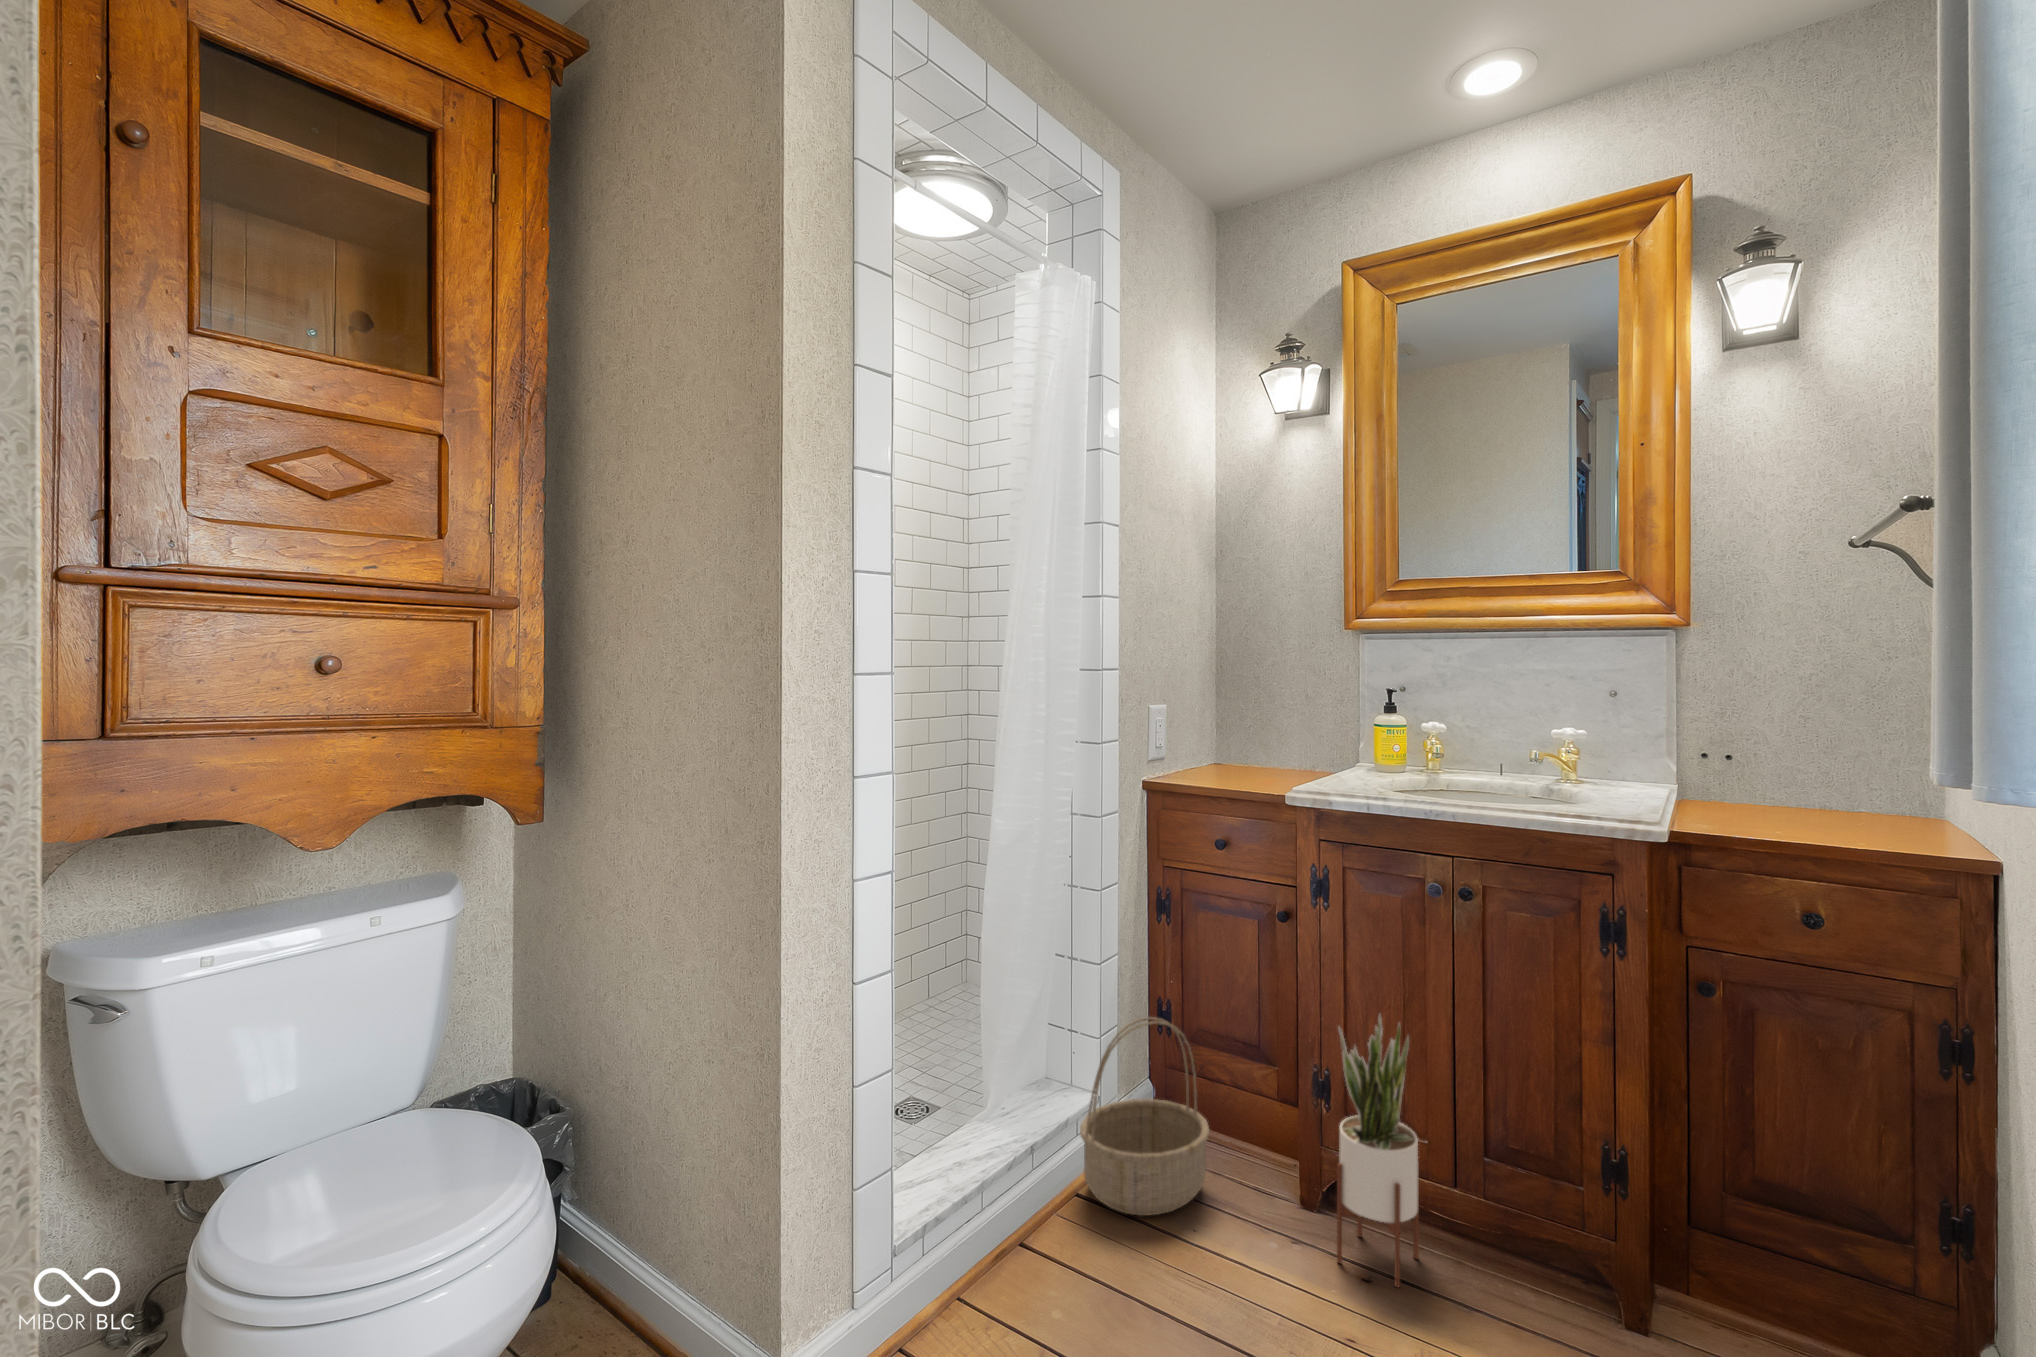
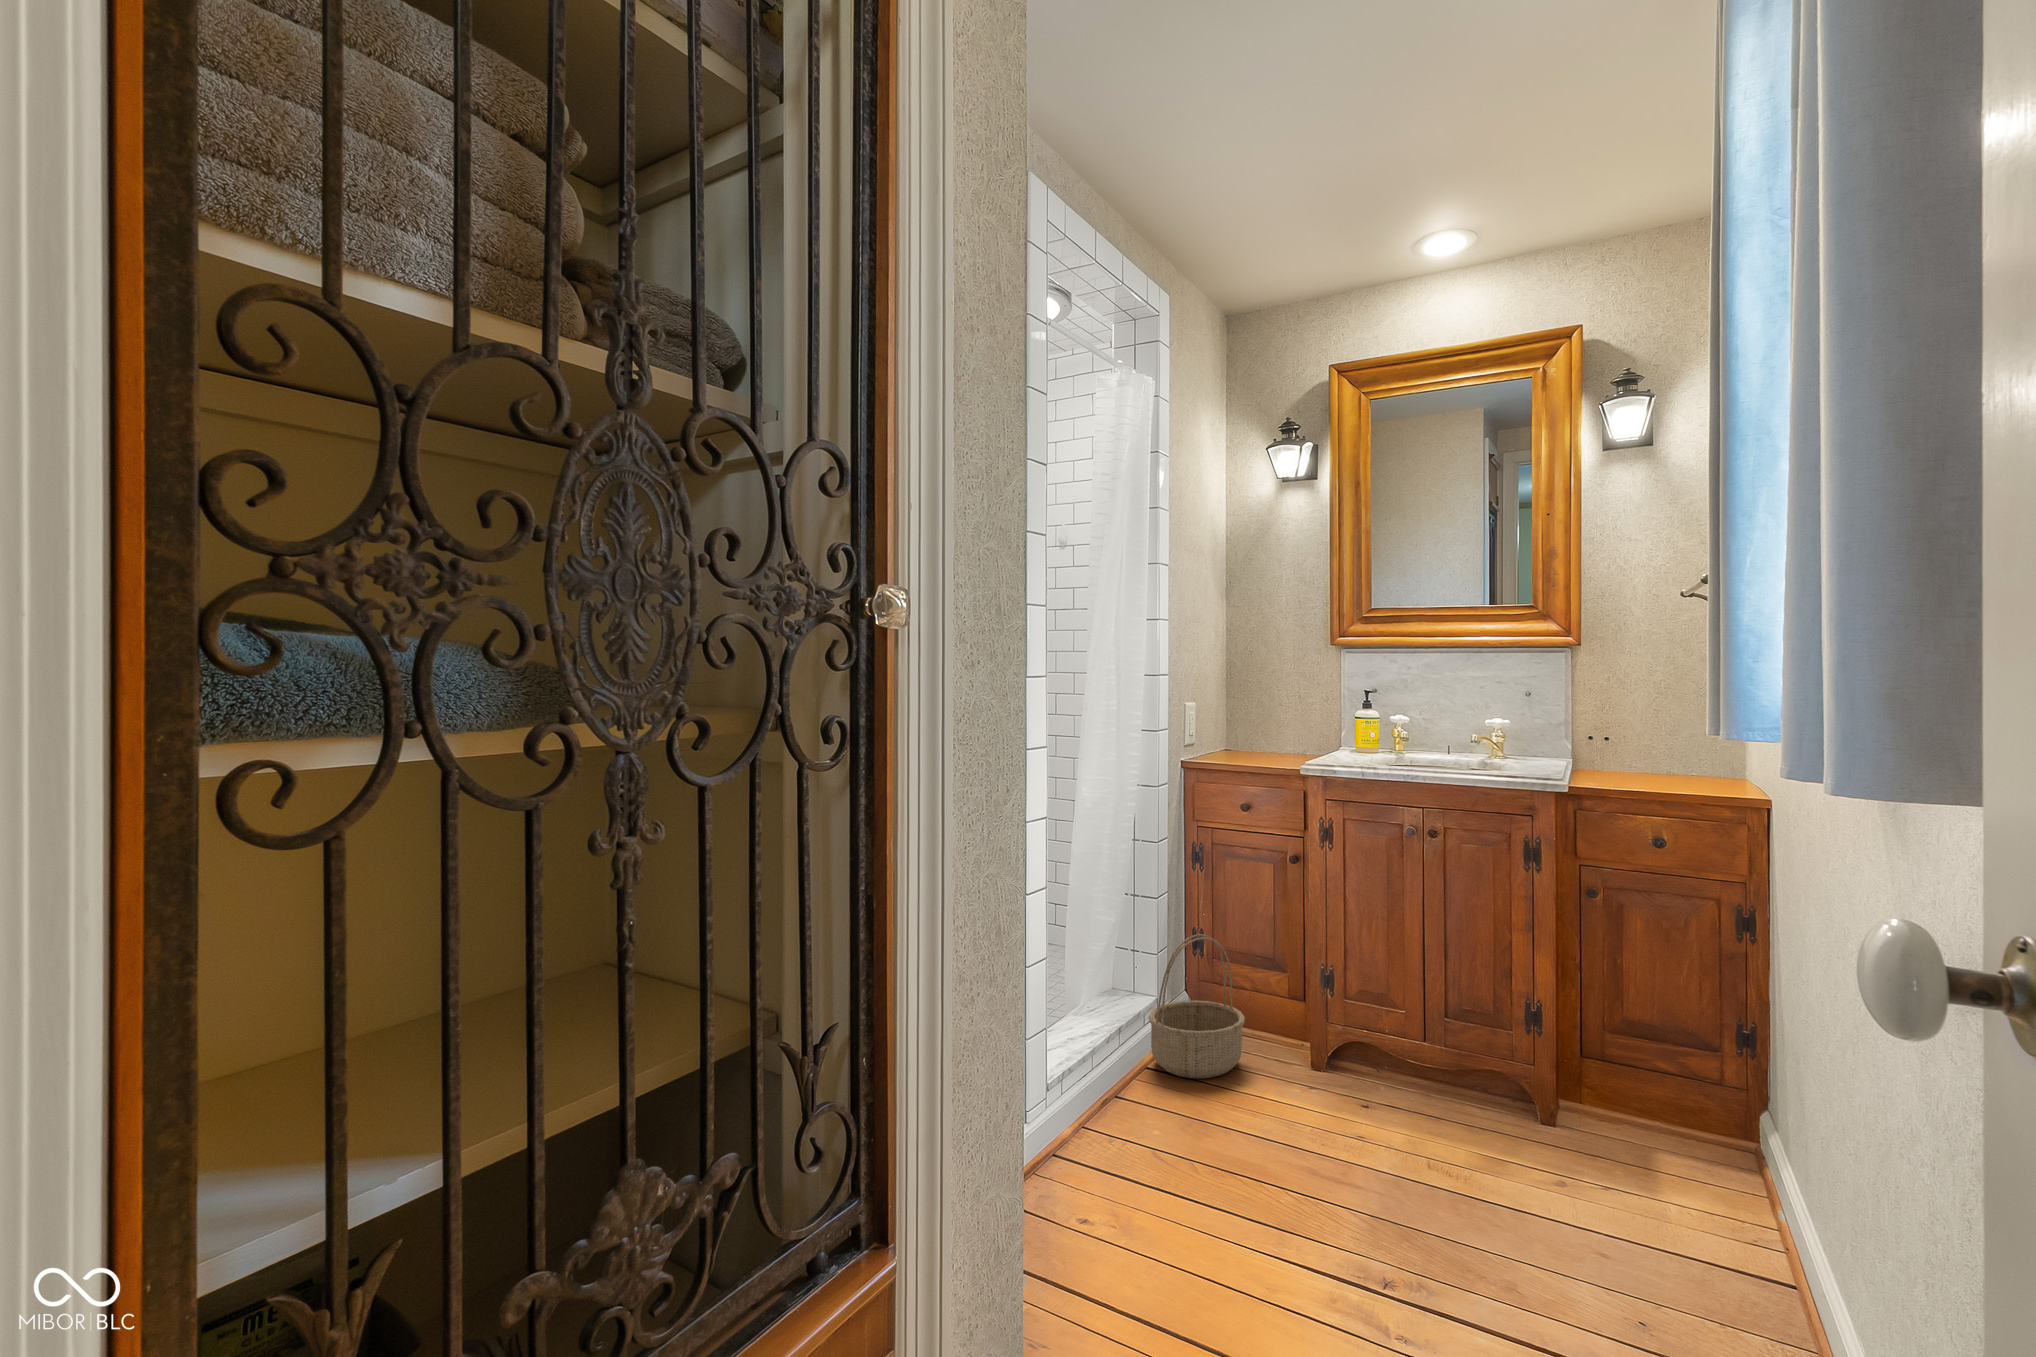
potted plant: present [1337,1015,1419,1287] -> none [1344,919,1400,1109]

